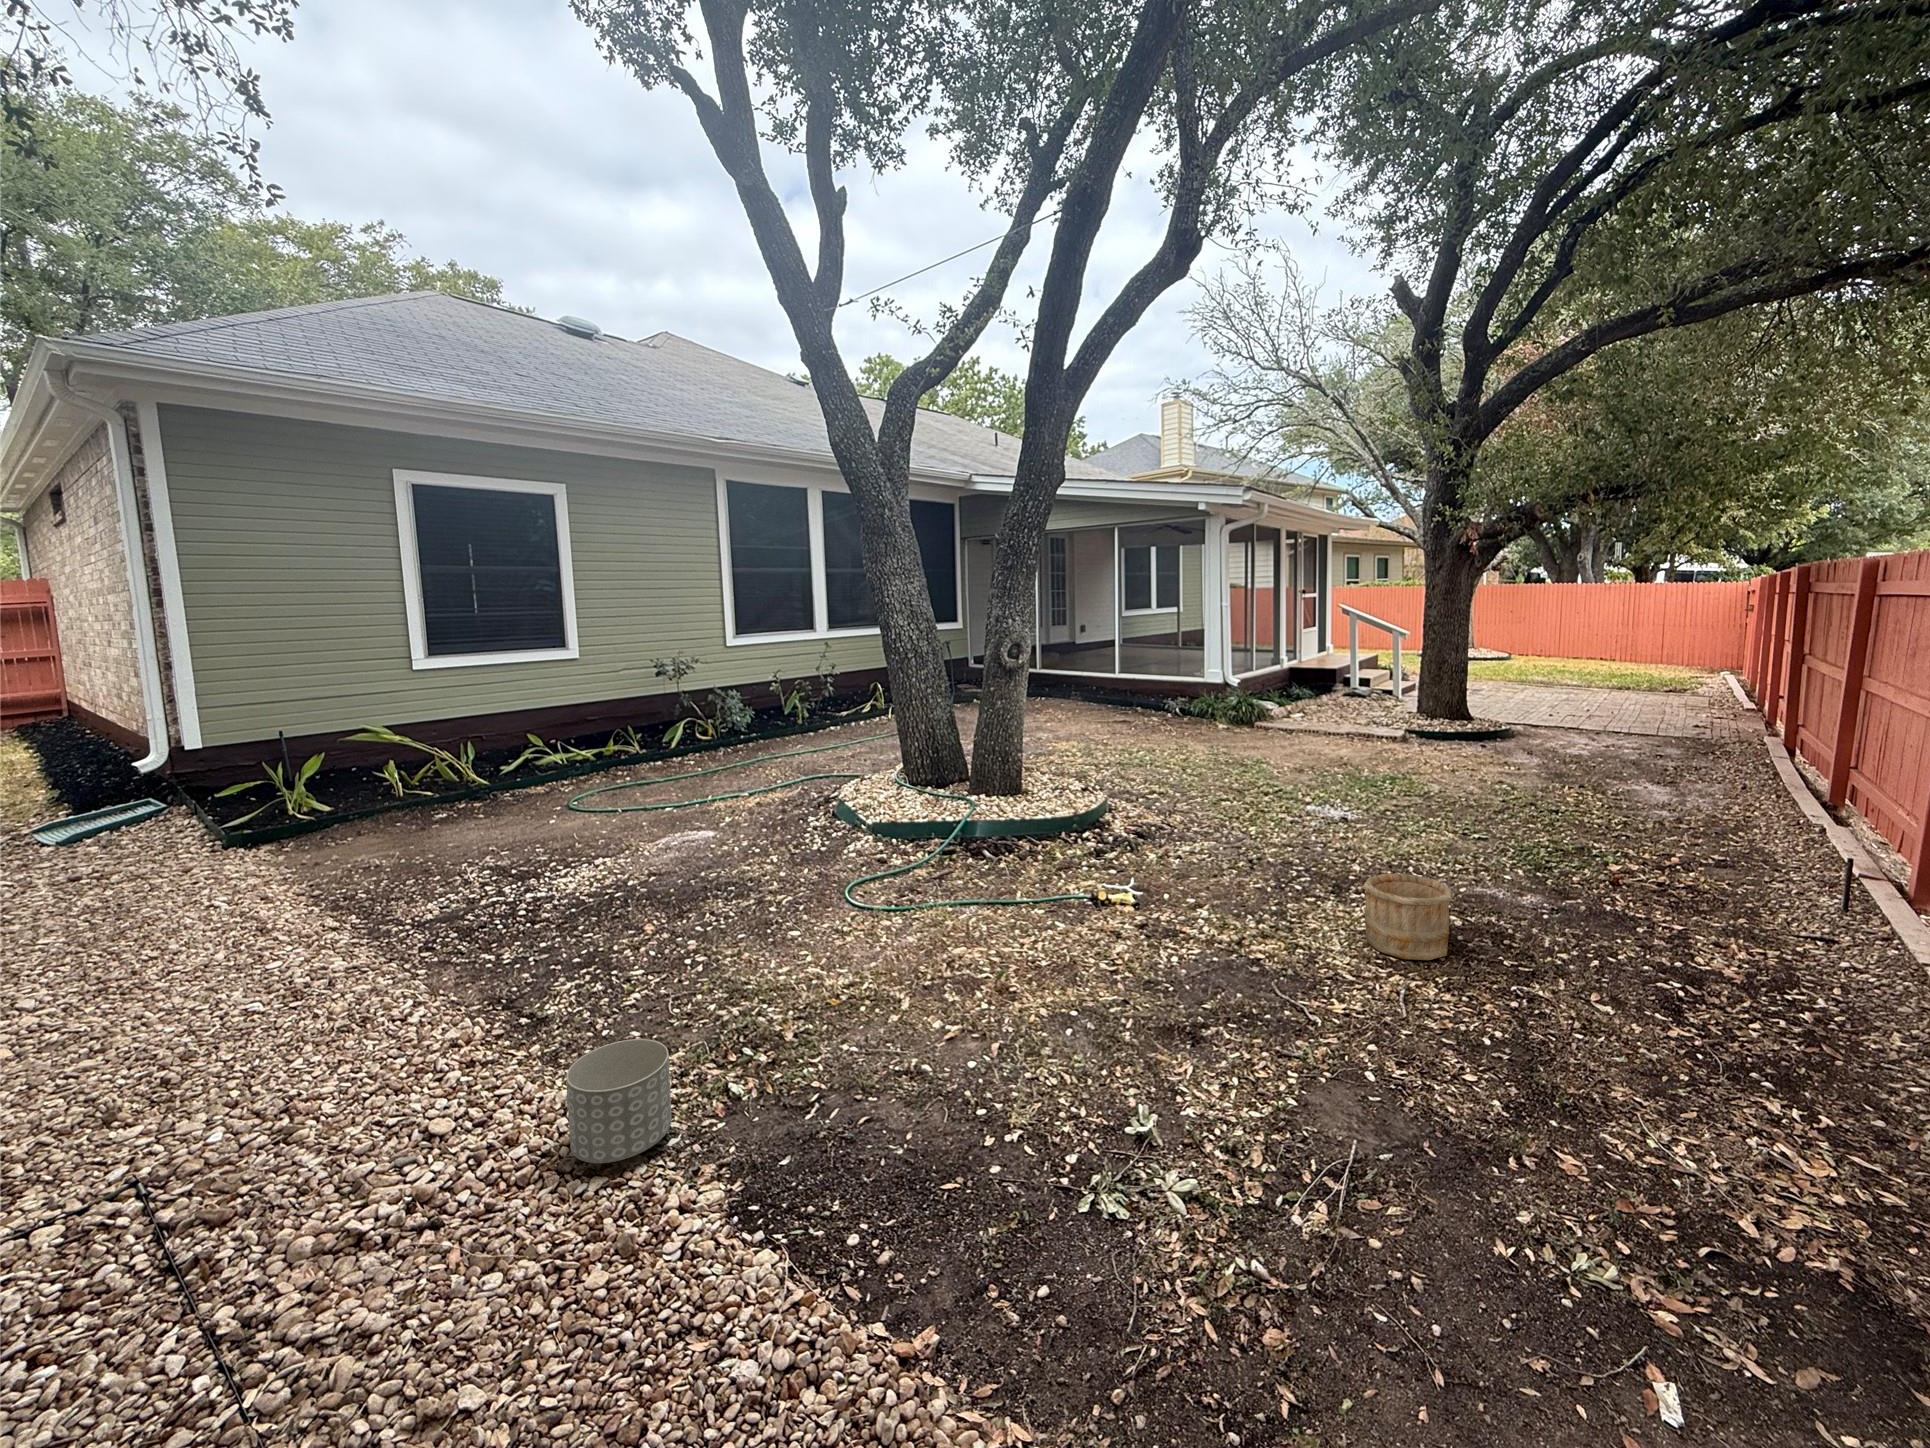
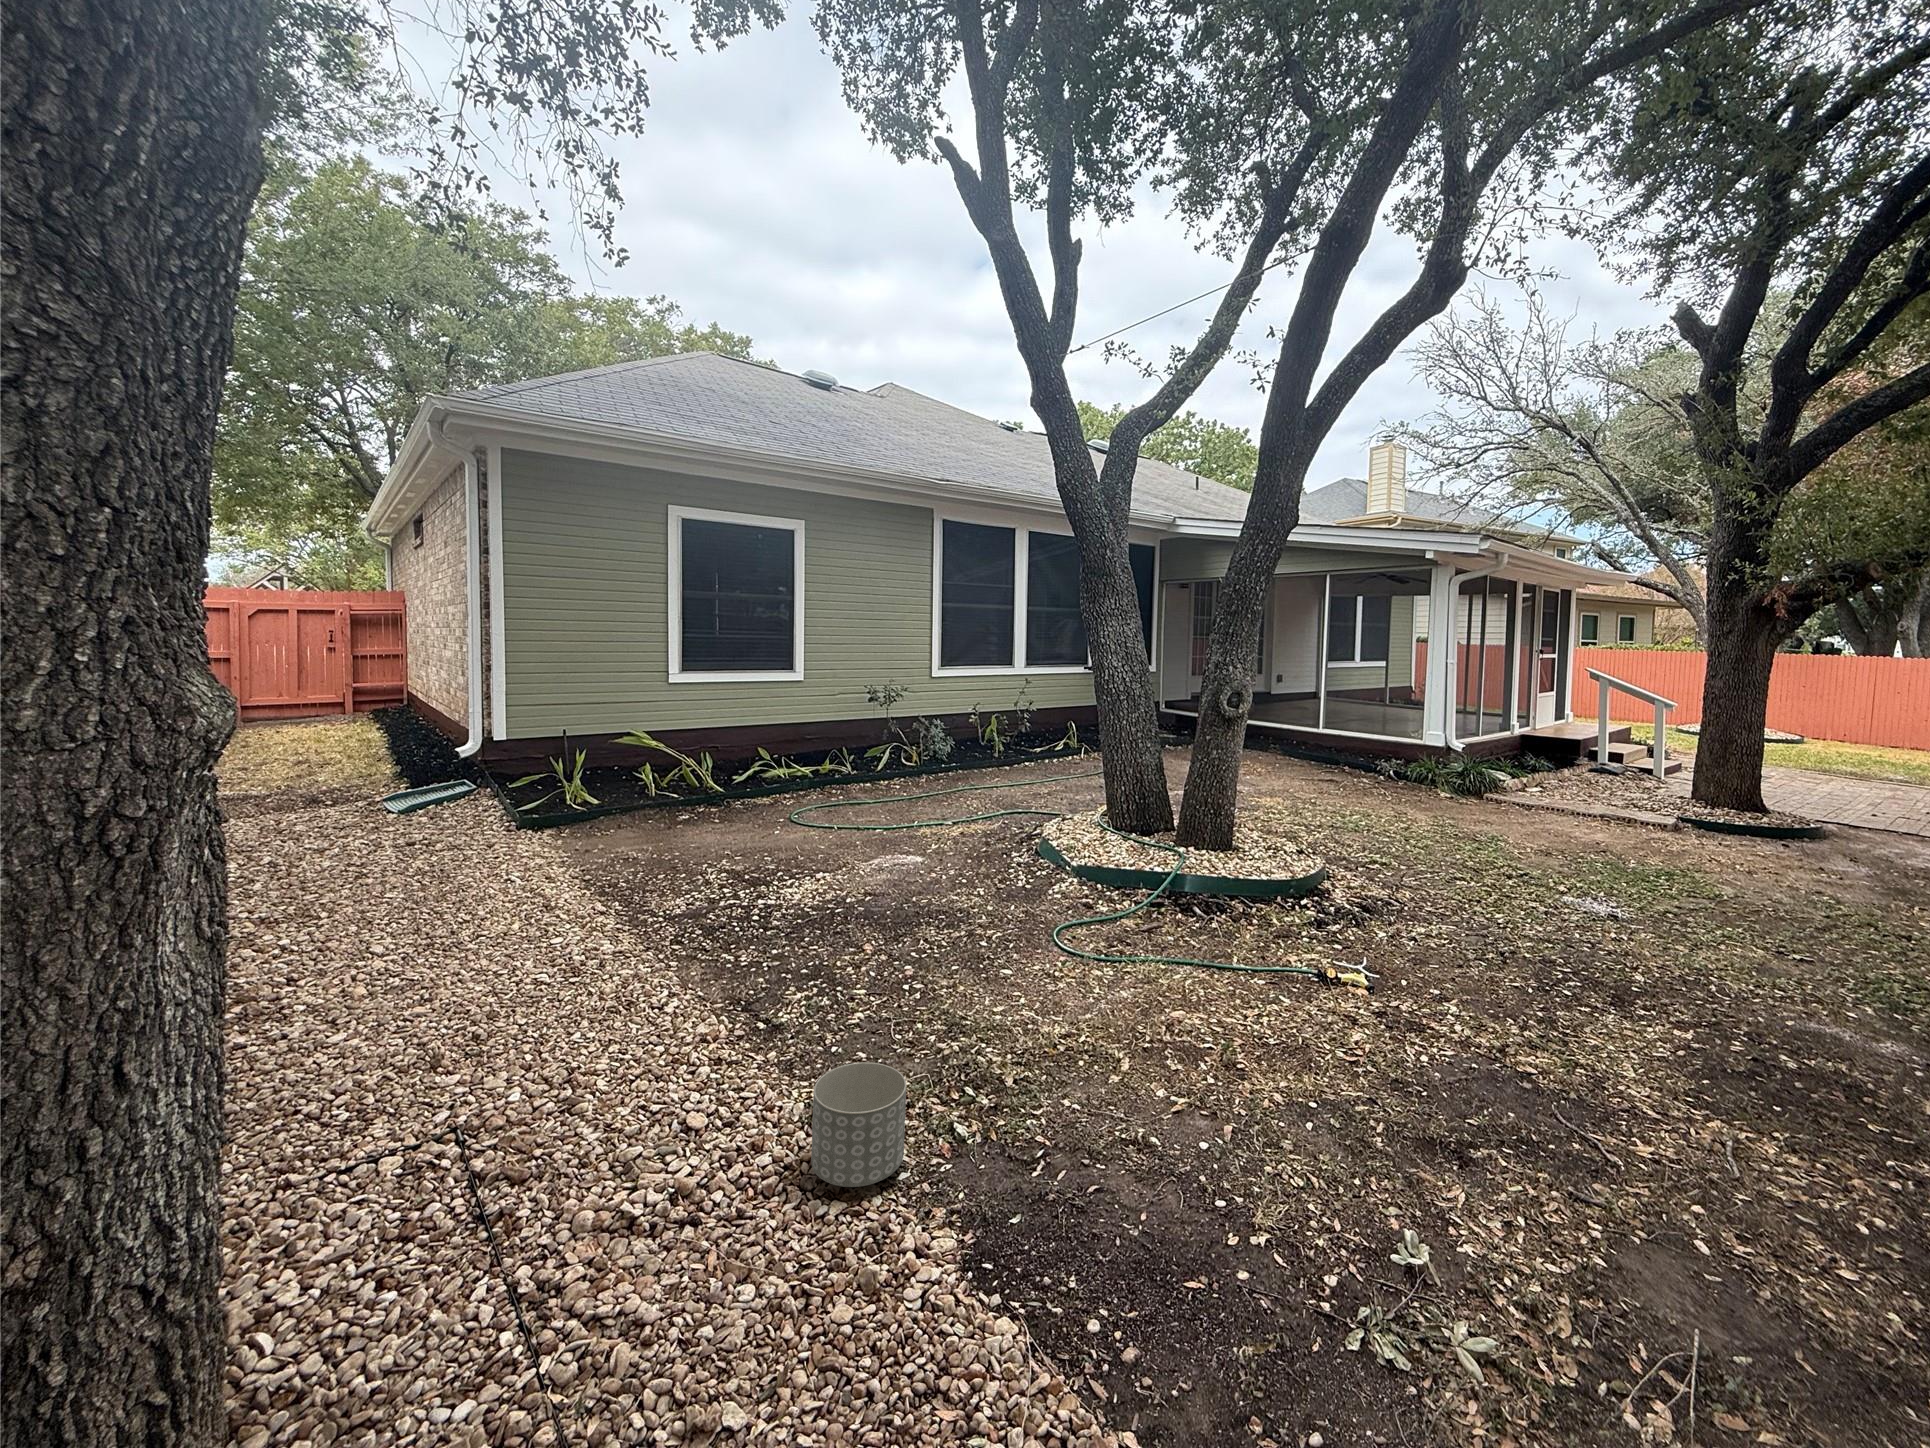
wooden bucket: present [1363,874,1452,960] -> none [1661,990,1790,1106]

